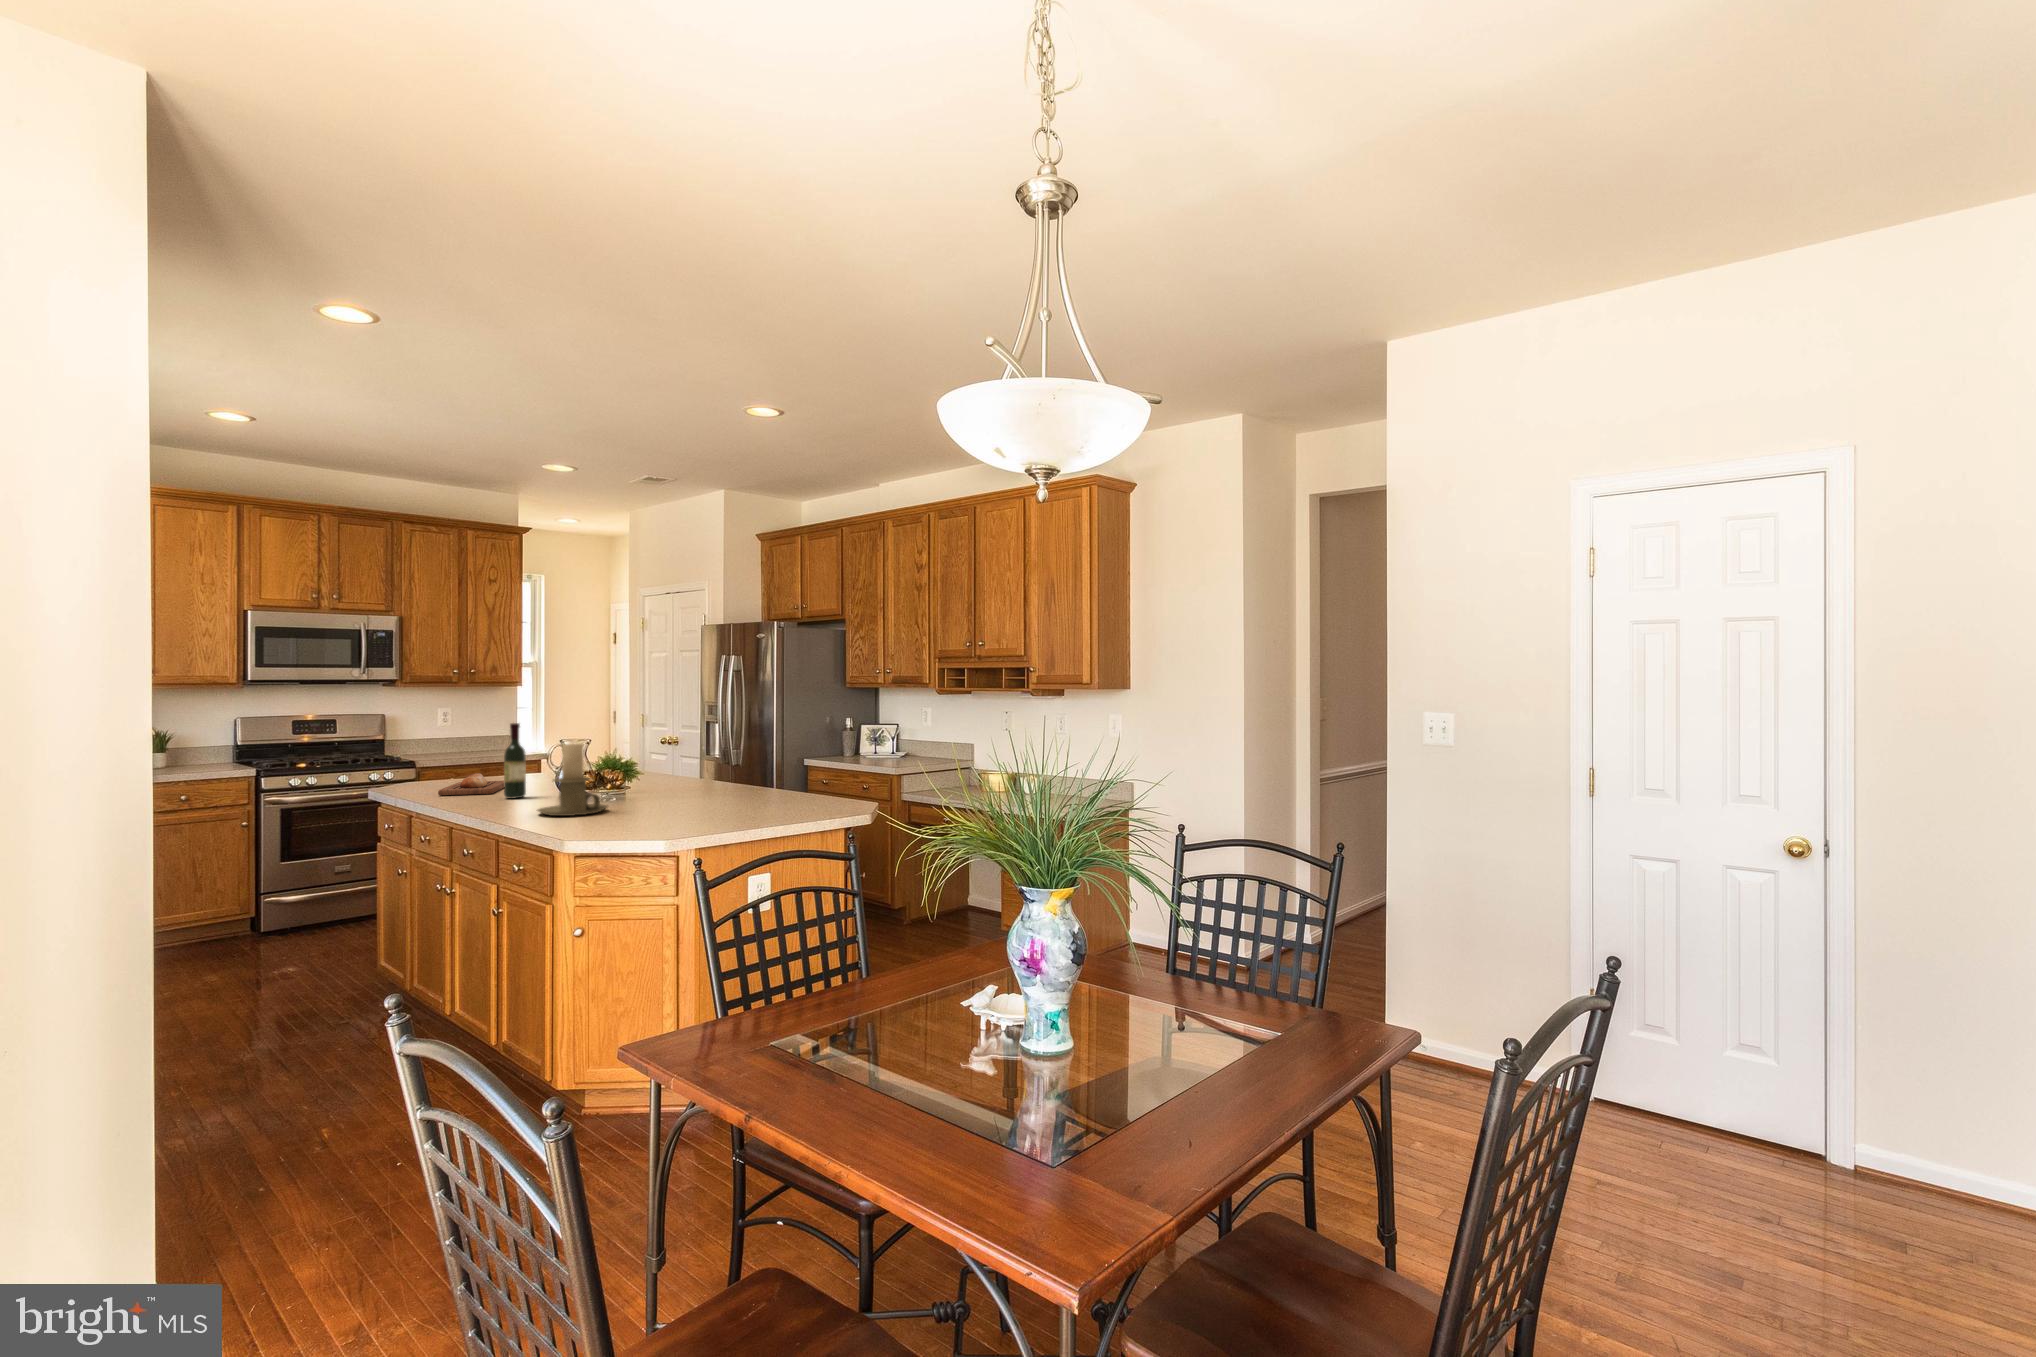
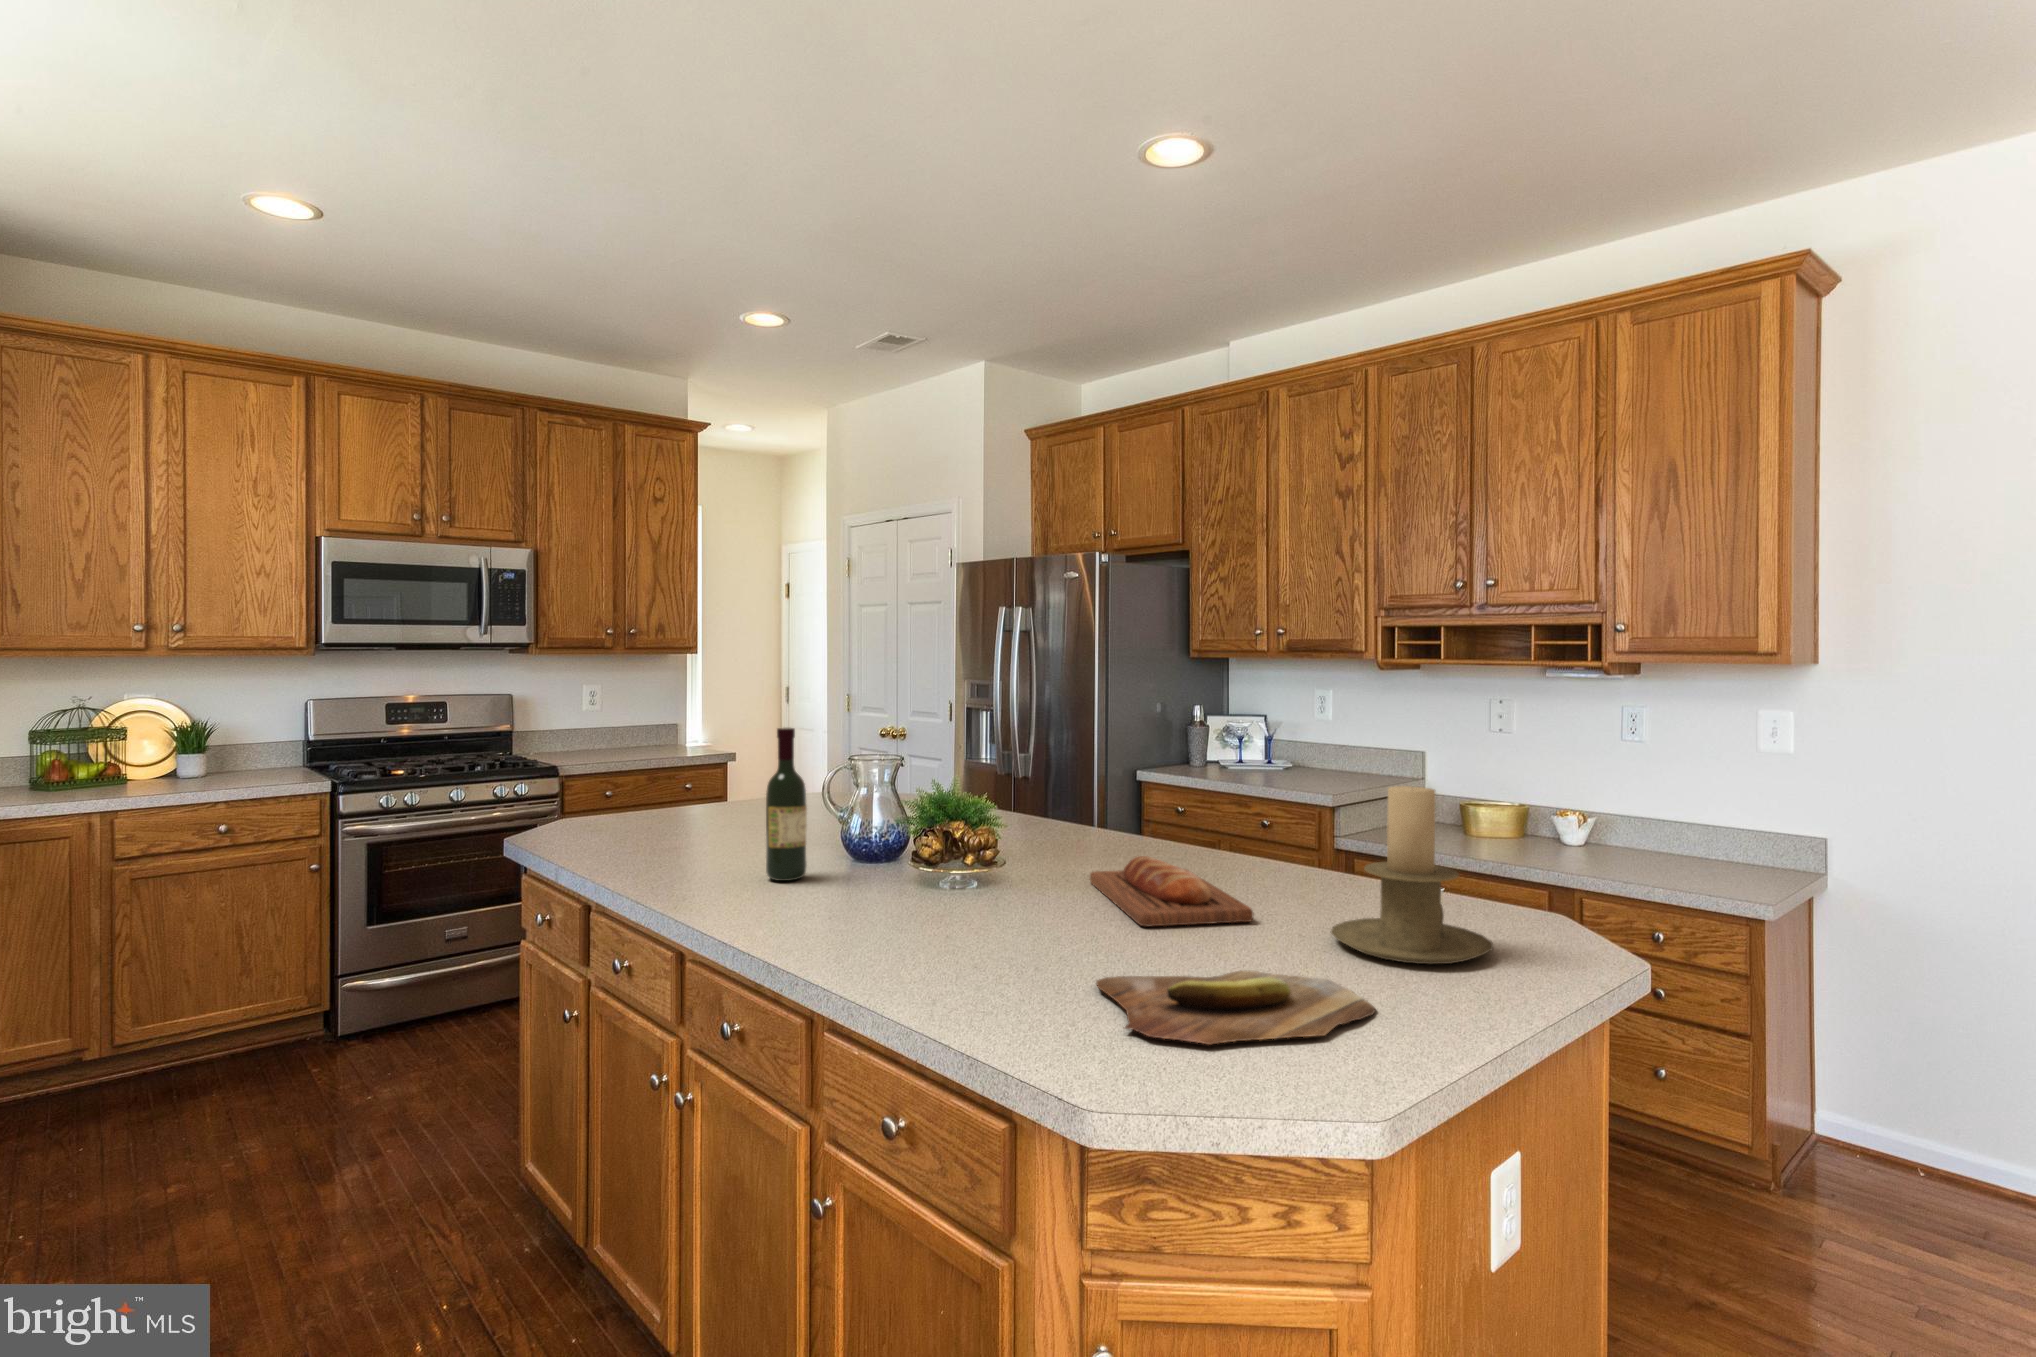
candle holder: present [538,743,607,816] -> present [1331,786,1493,964]
bread loaf: present [438,773,504,795] -> present [1090,856,1254,926]
cutting board: none [603,811,715,828] -> present [1096,970,1375,1045]

